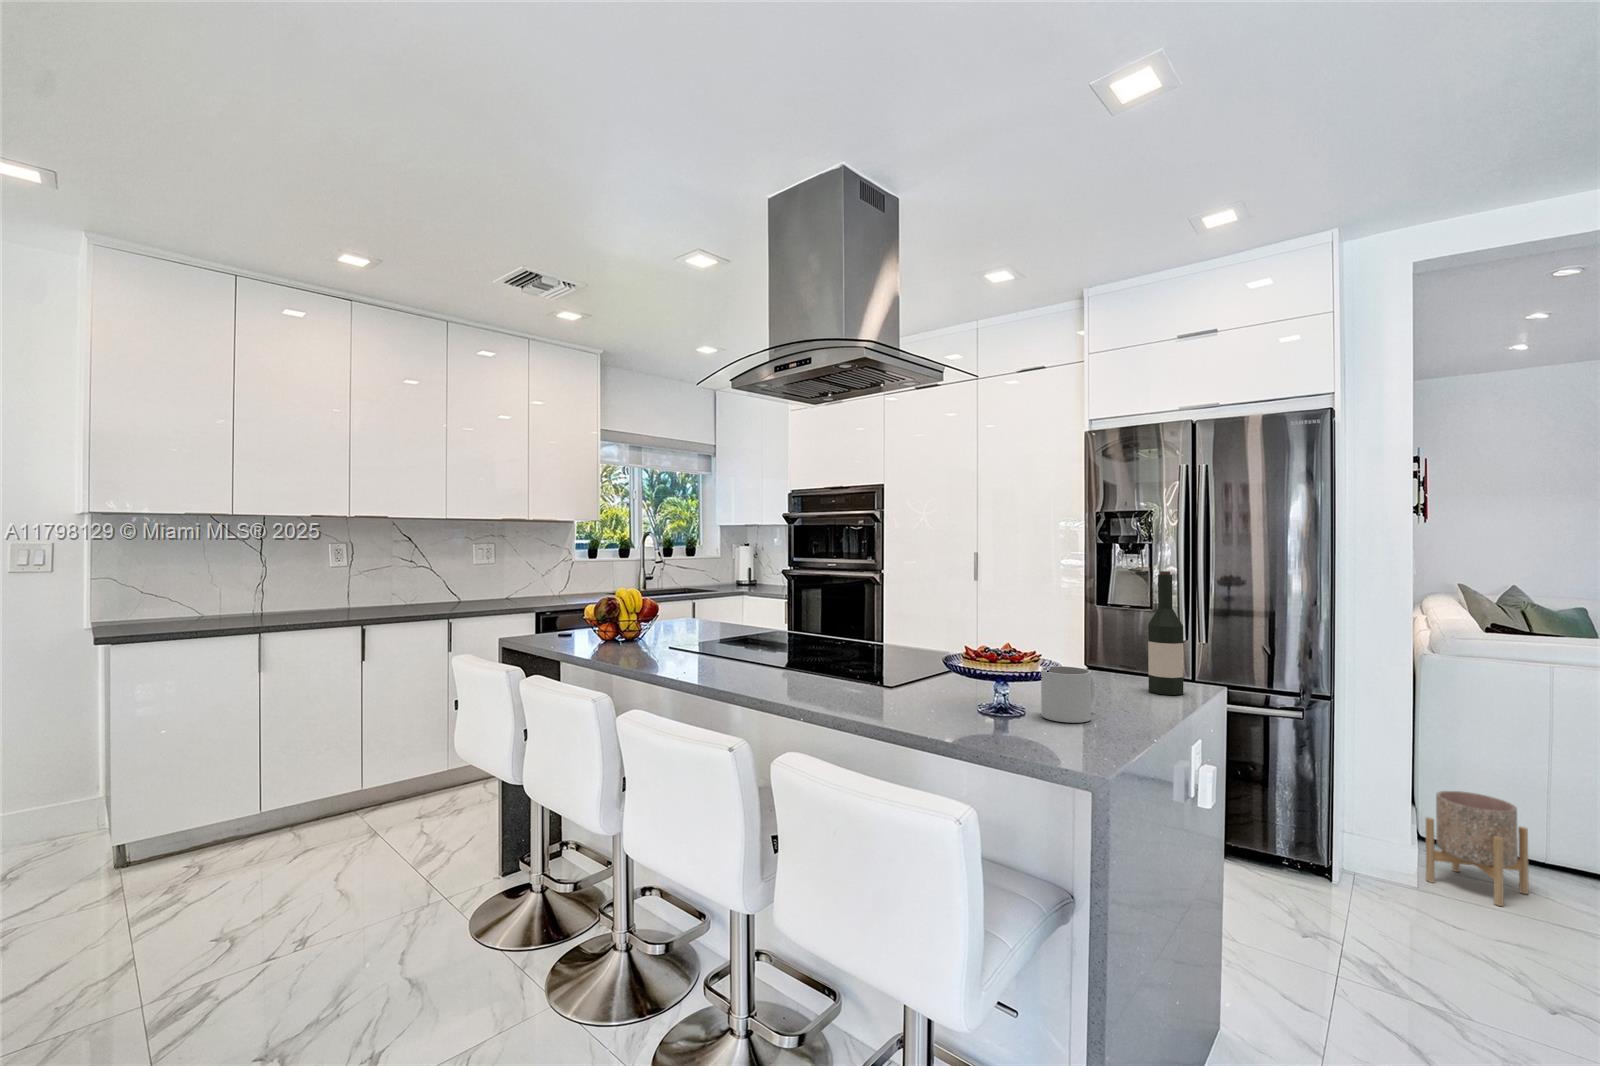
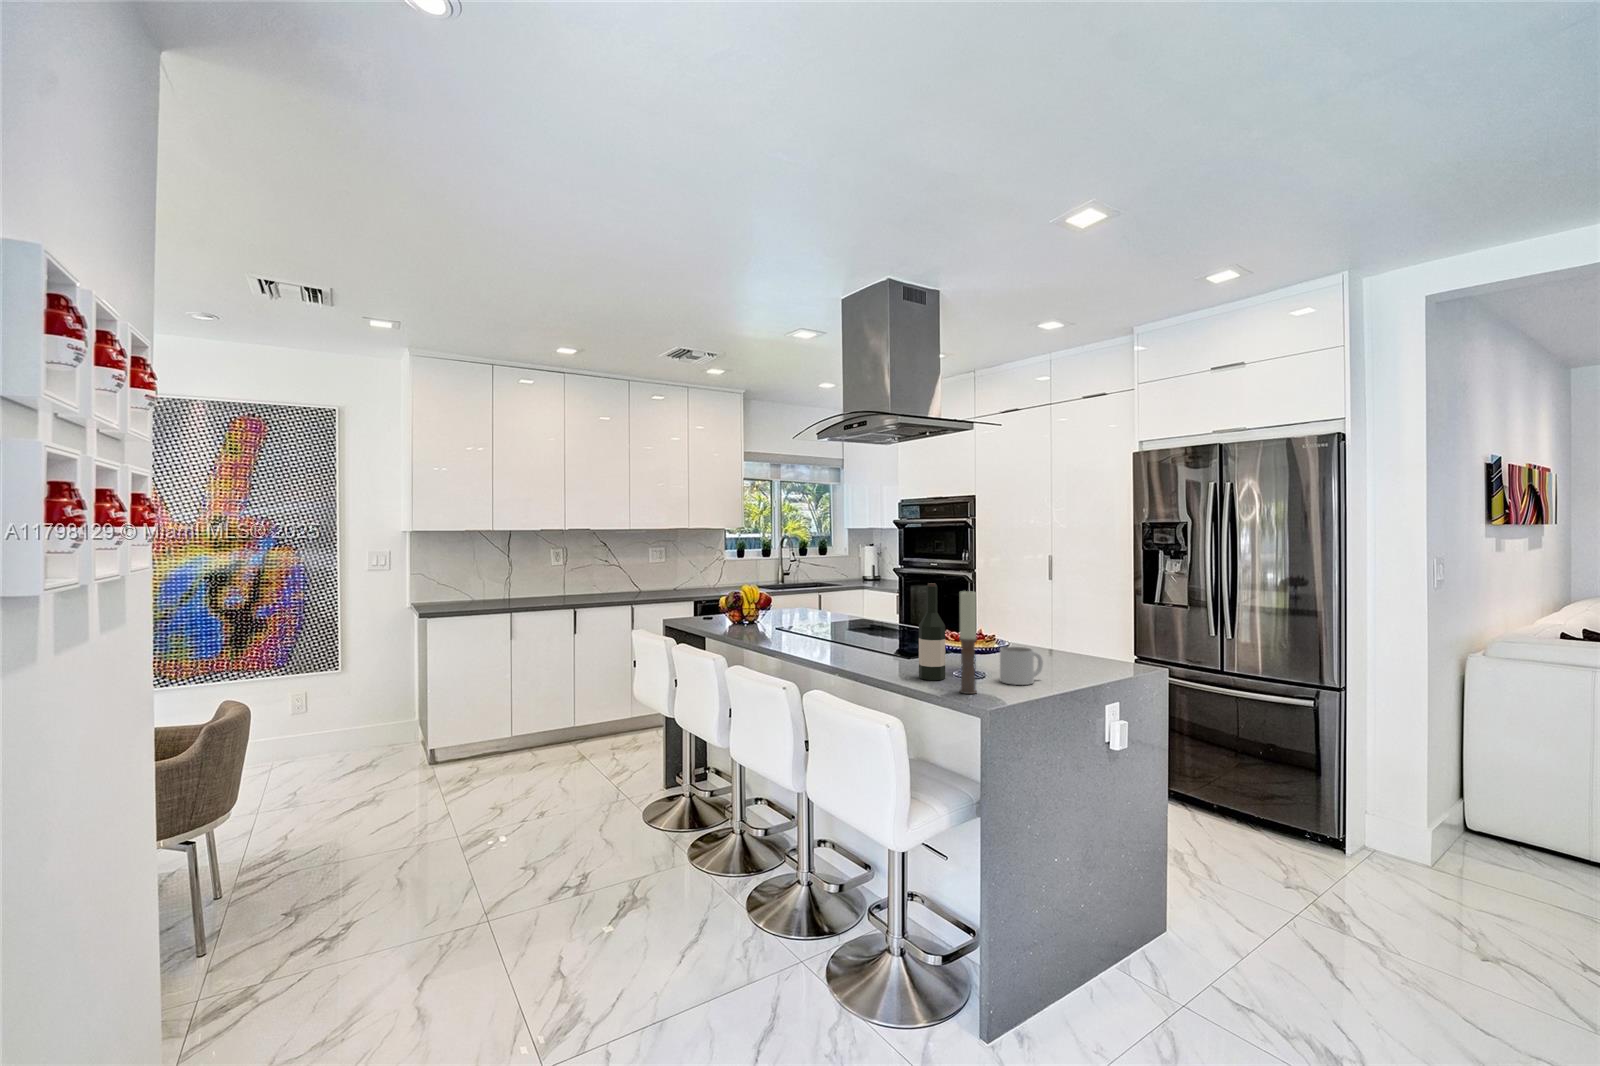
wine bottle: present [1148,571,1184,695] -> present [919,583,945,680]
candle: none [1008,583,1036,743] -> present [959,591,977,694]
planter: present [1425,791,1529,906] -> none [1448,782,1551,886]

